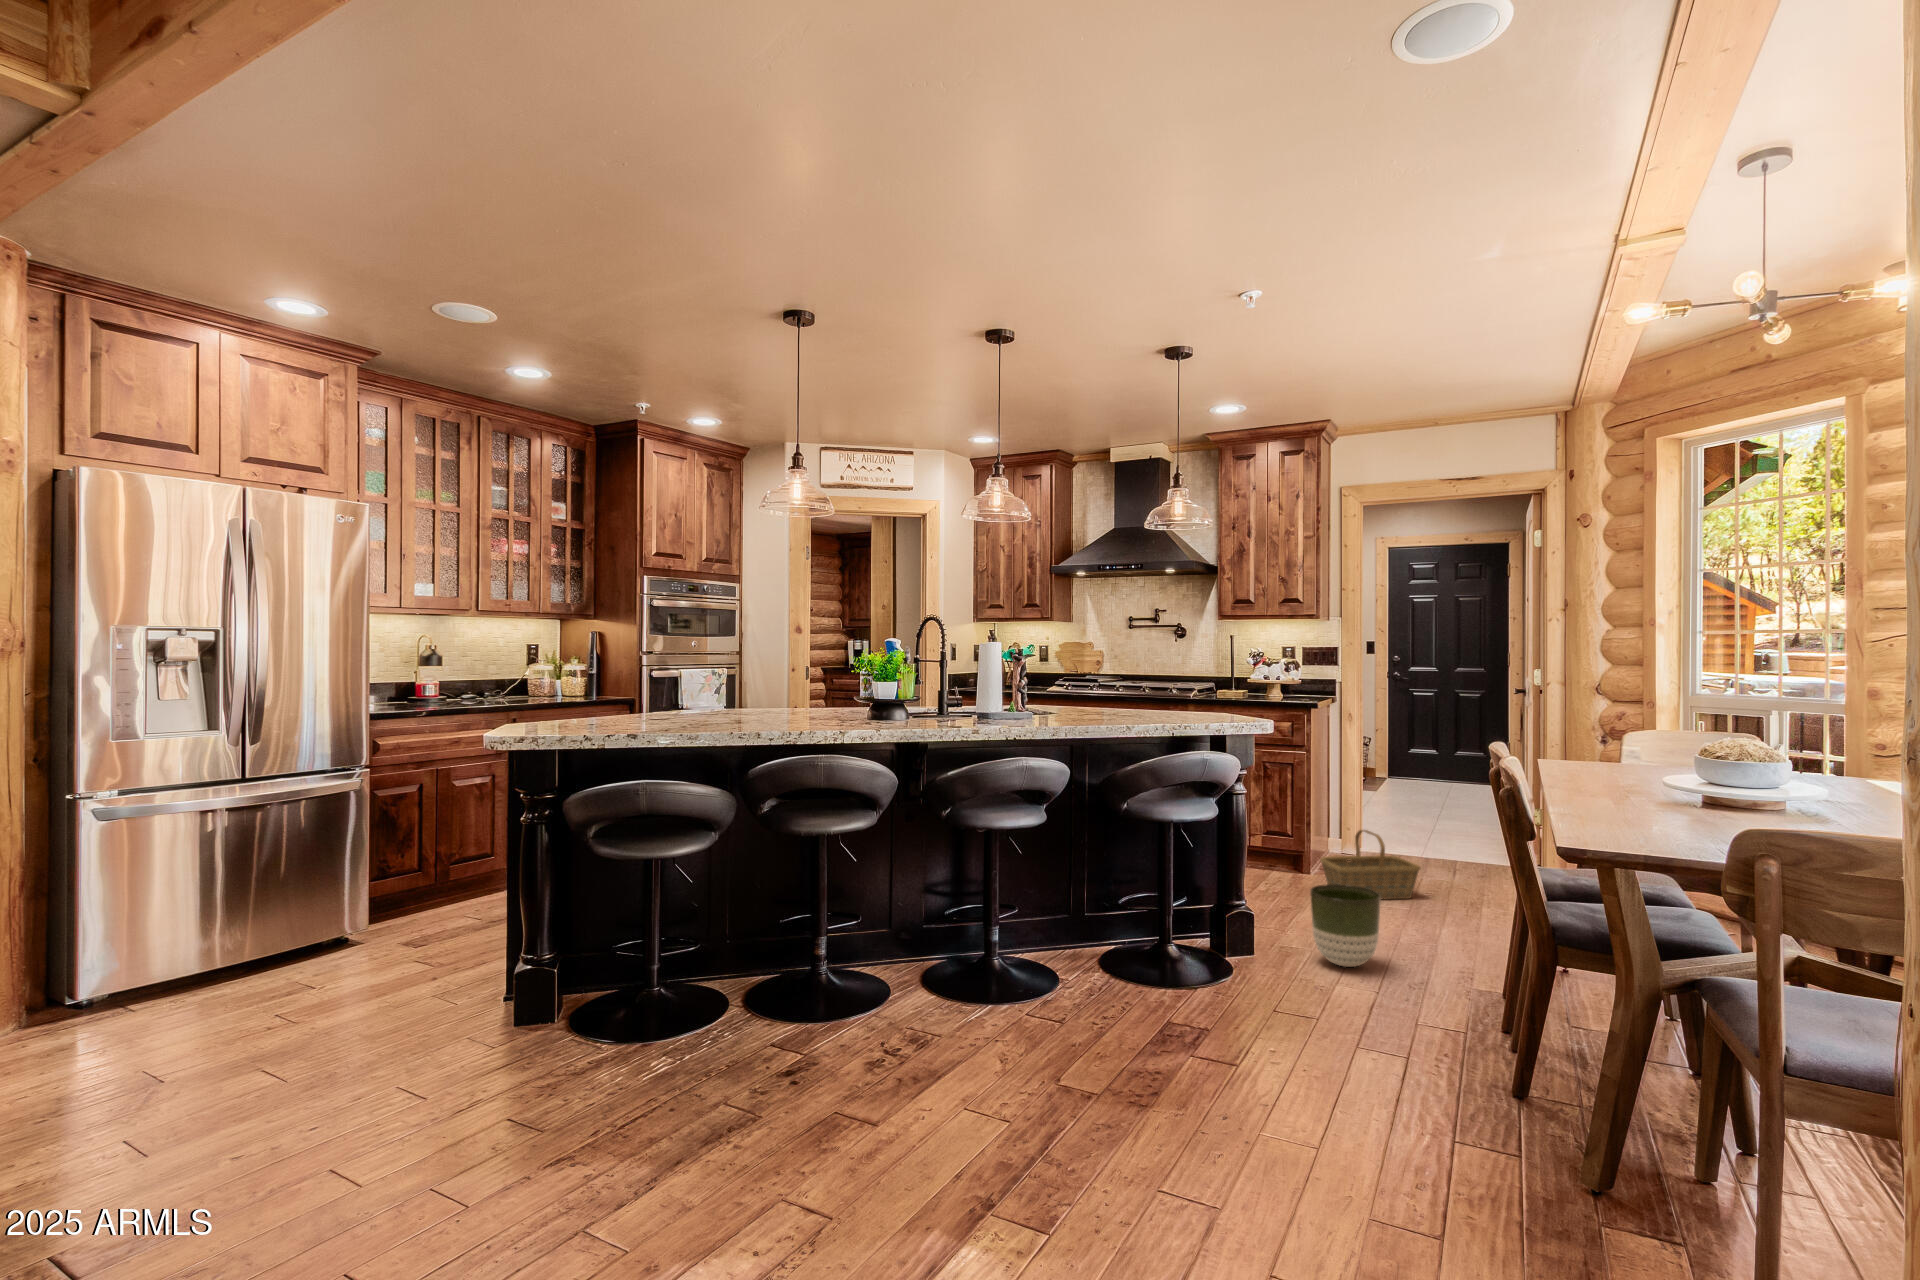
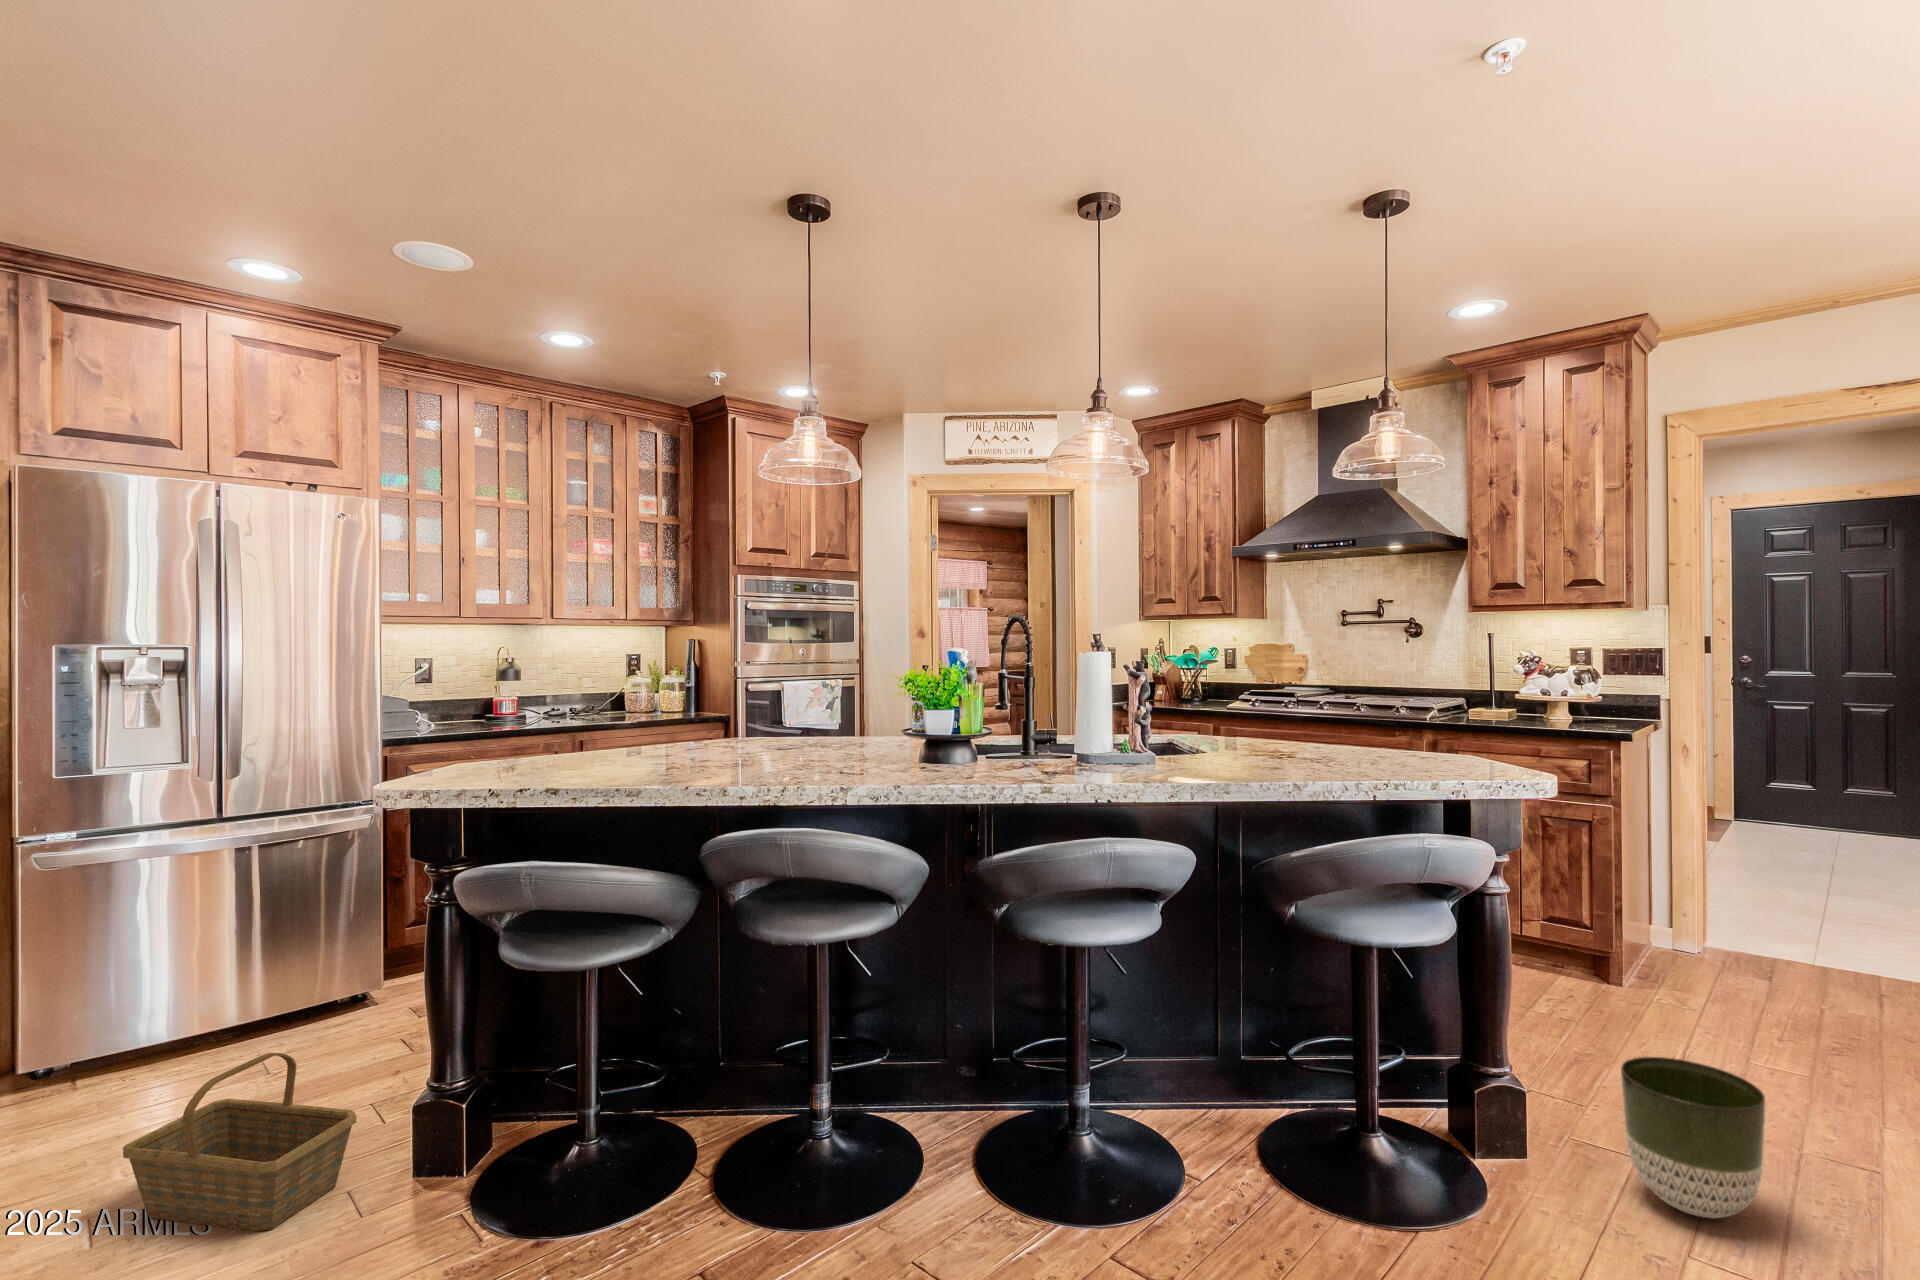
basket: present [1320,830,1421,900] -> present [123,1053,356,1231]

